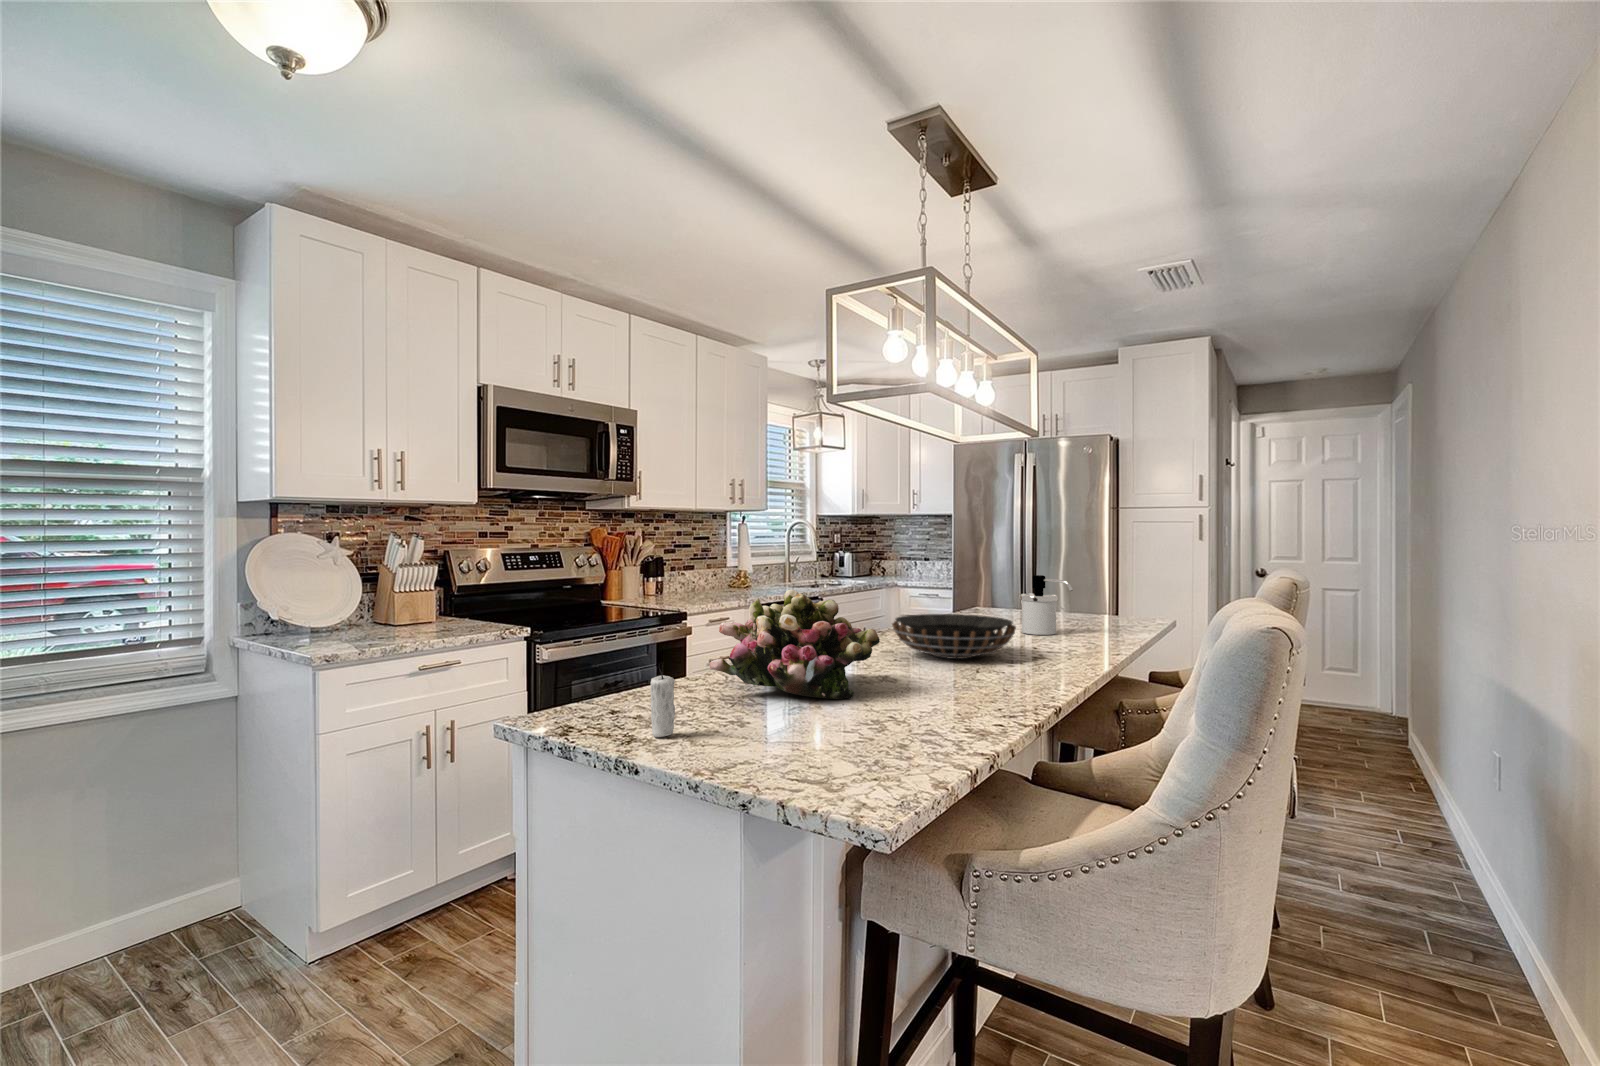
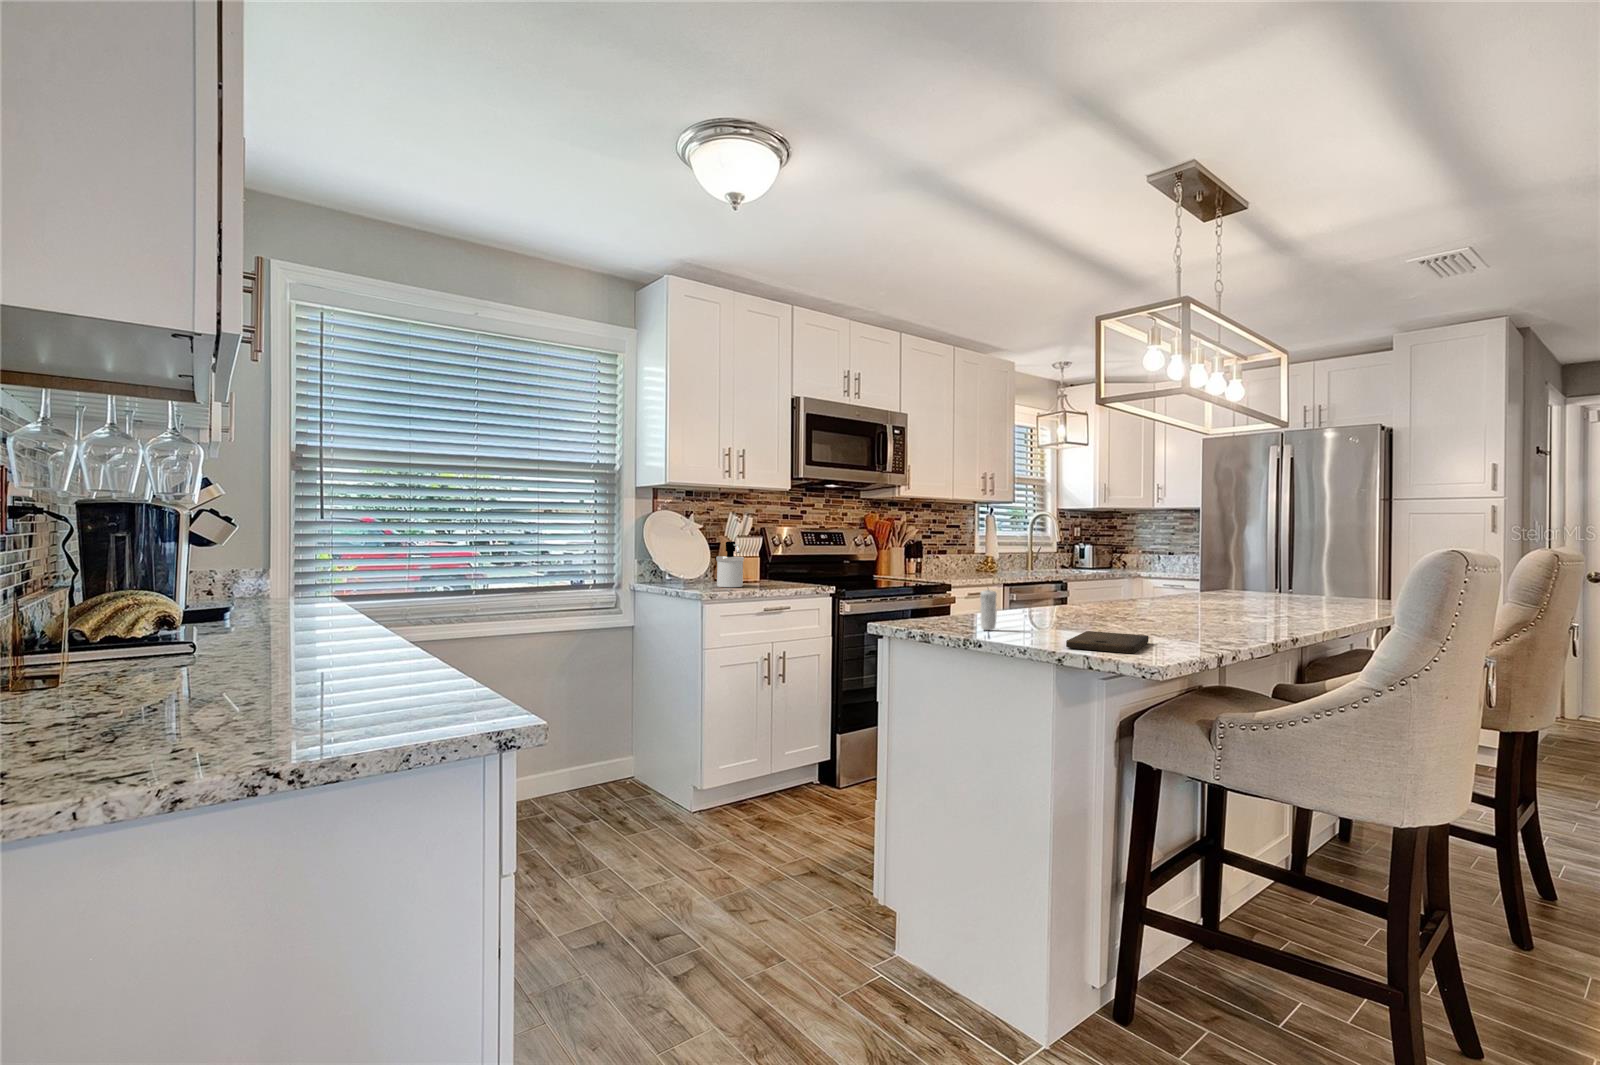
soap dispenser: present [1021,575,1073,635] -> present [716,541,744,587]
flower arrangement: present [710,590,880,699] -> none [1008,545,1142,624]
decorative bowl: present [892,614,1016,659] -> none [1146,579,1262,613]
cutting board: none [751,740,878,803] -> present [1066,631,1149,653]

